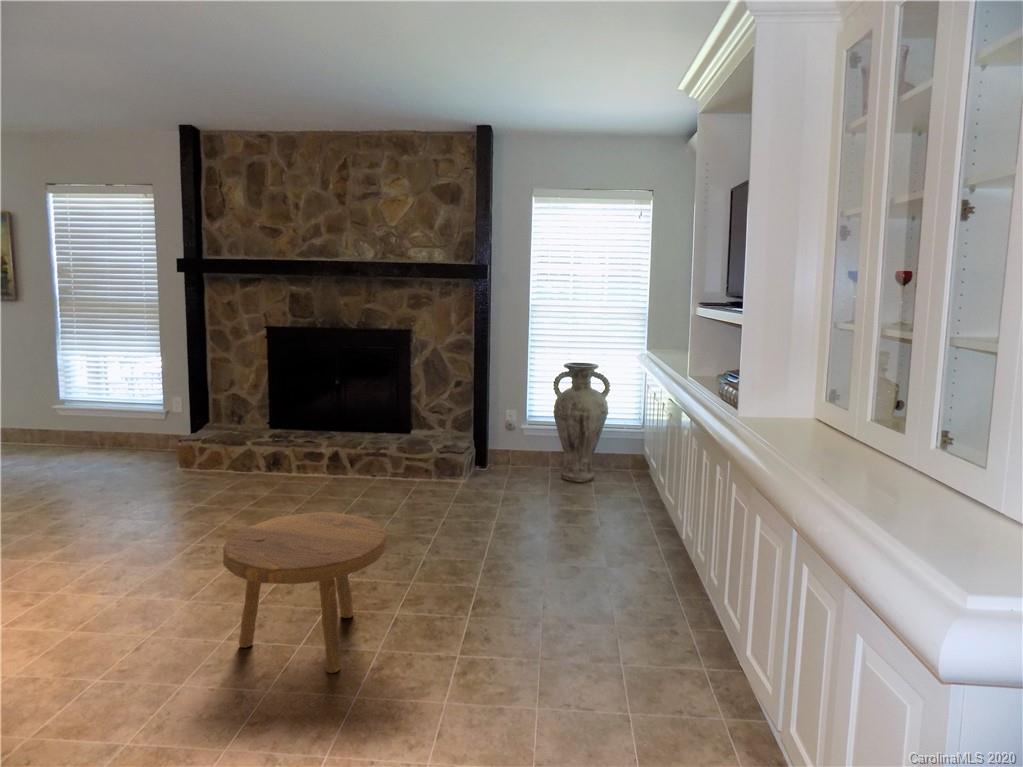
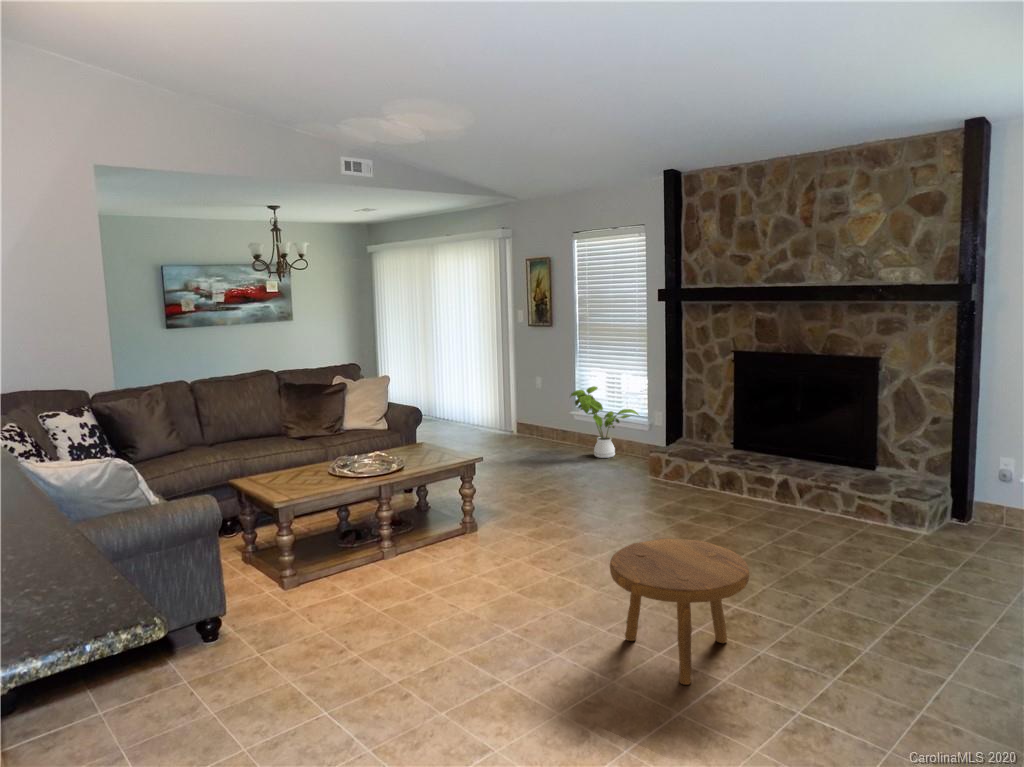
house plant: none [55,372,155,458] -> present [571,386,638,458]

